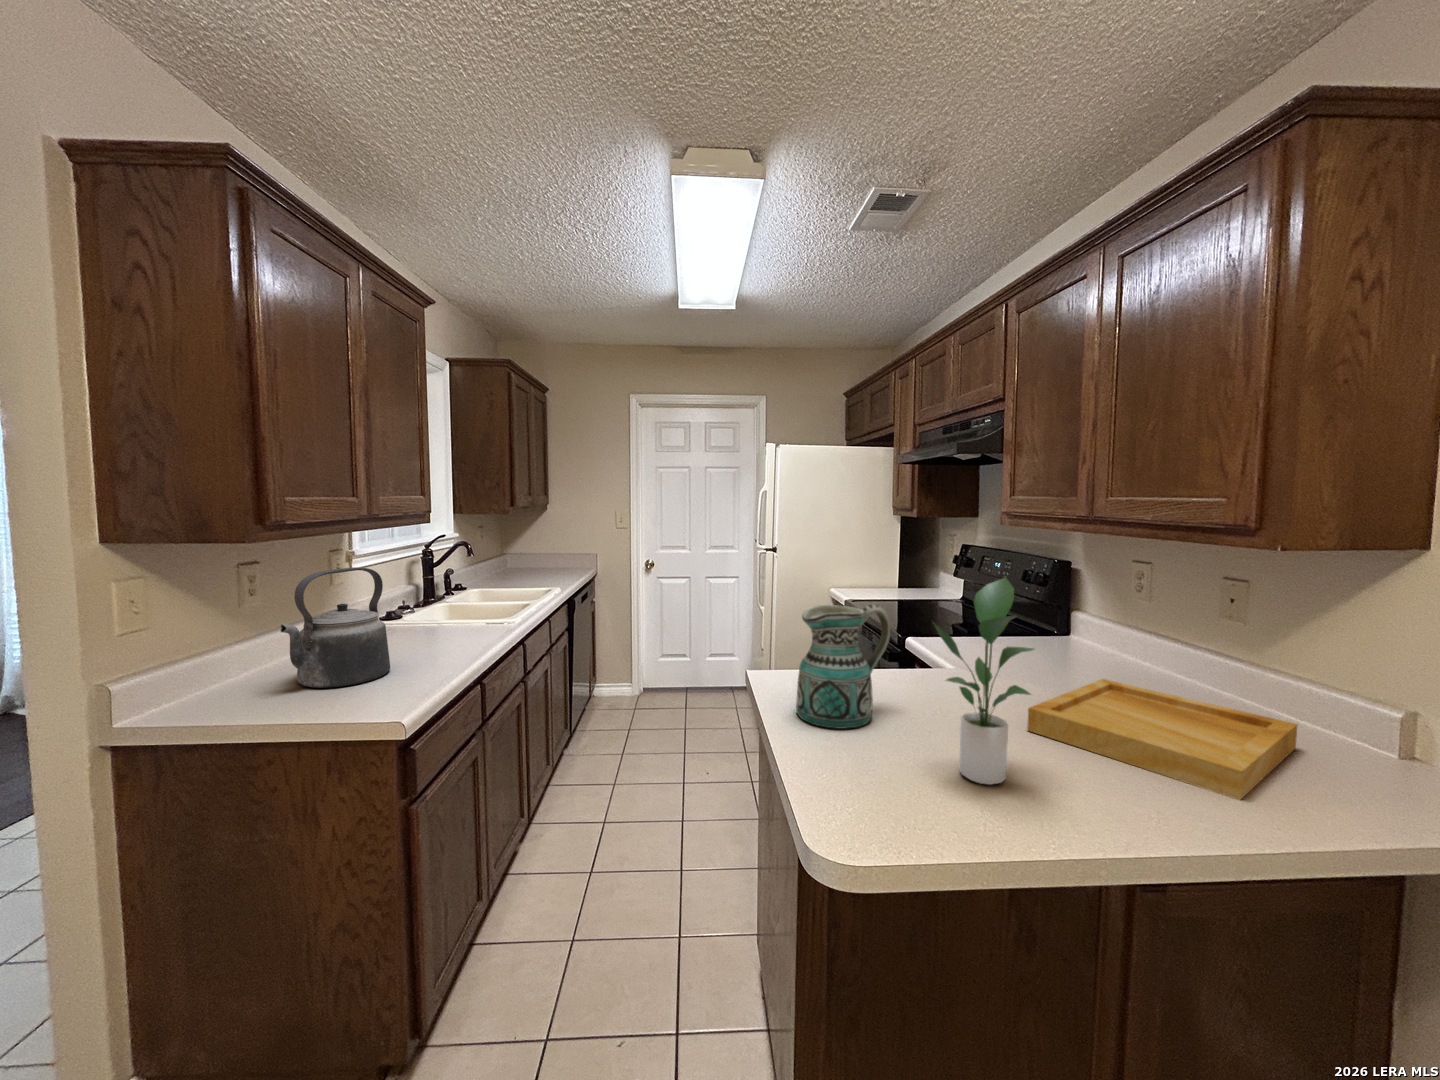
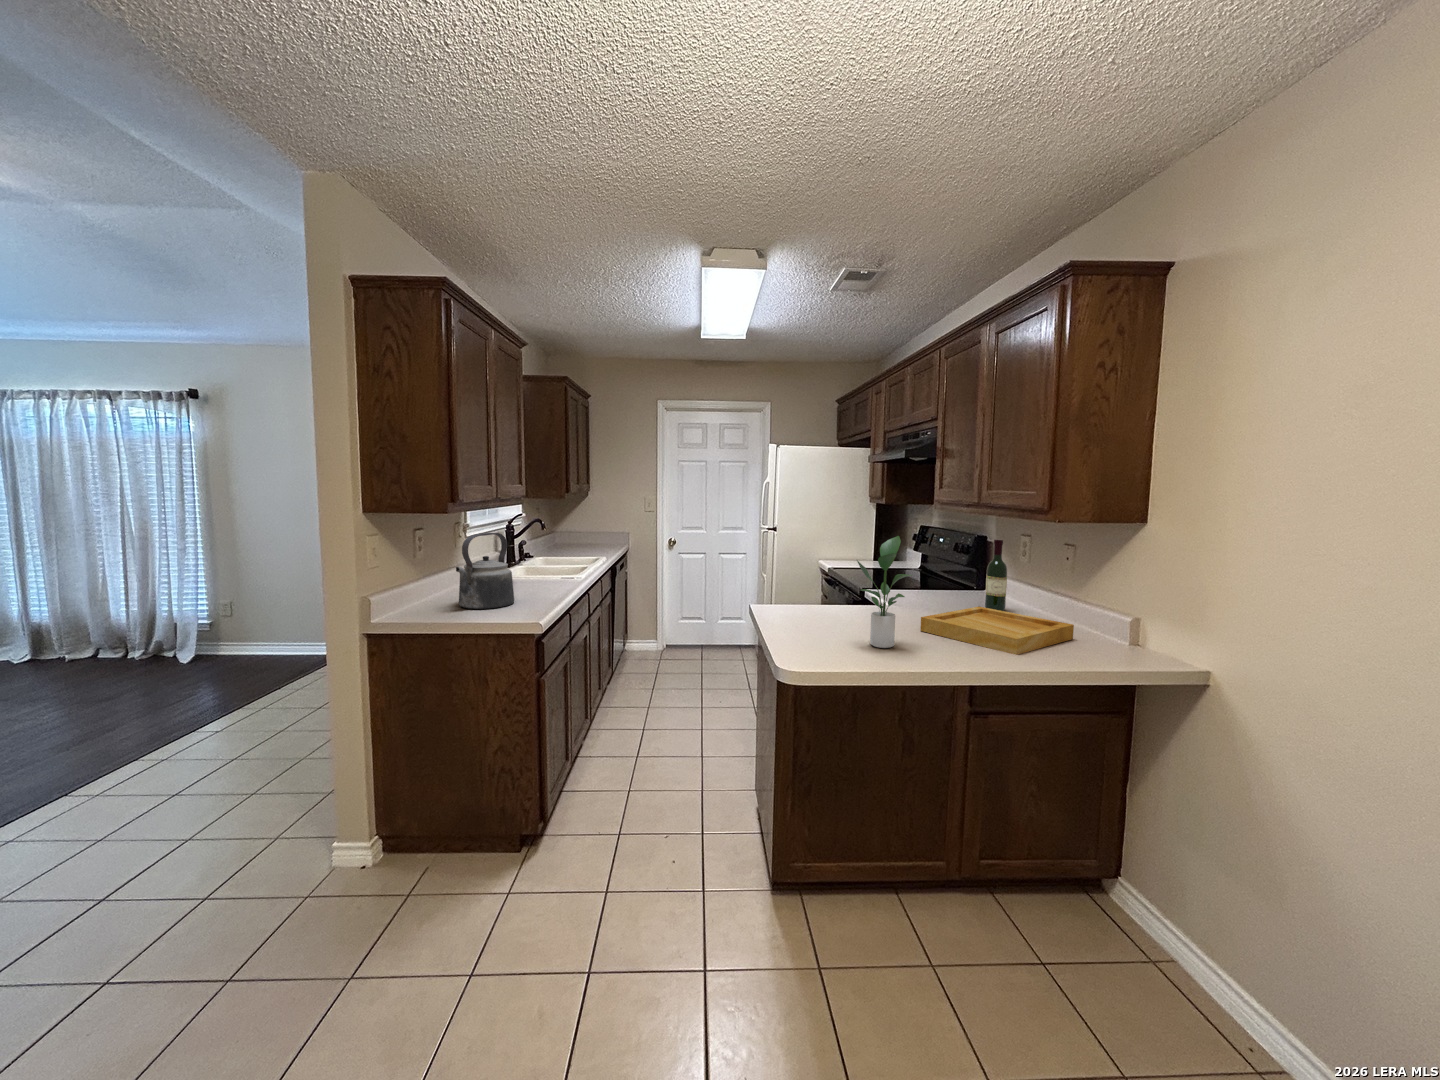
wine bottle: none [1094,570,1130,679] -> present [985,539,1007,611]
ceramic pitcher: present [796,604,890,729] -> none [782,556,842,629]

